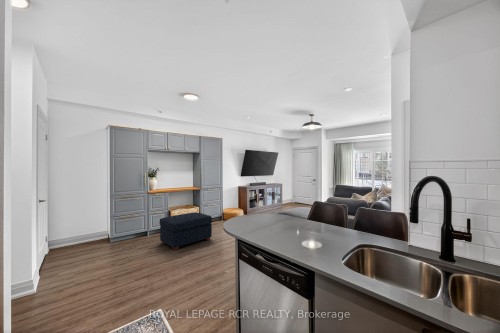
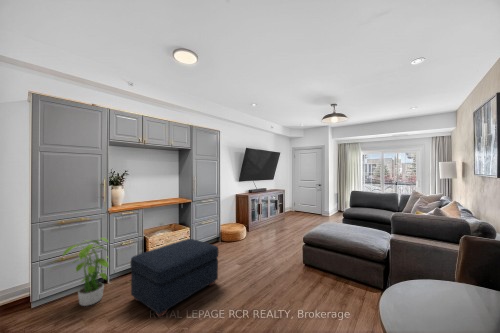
potted plant: none [123,207,149,244] -> present [62,238,109,306]

